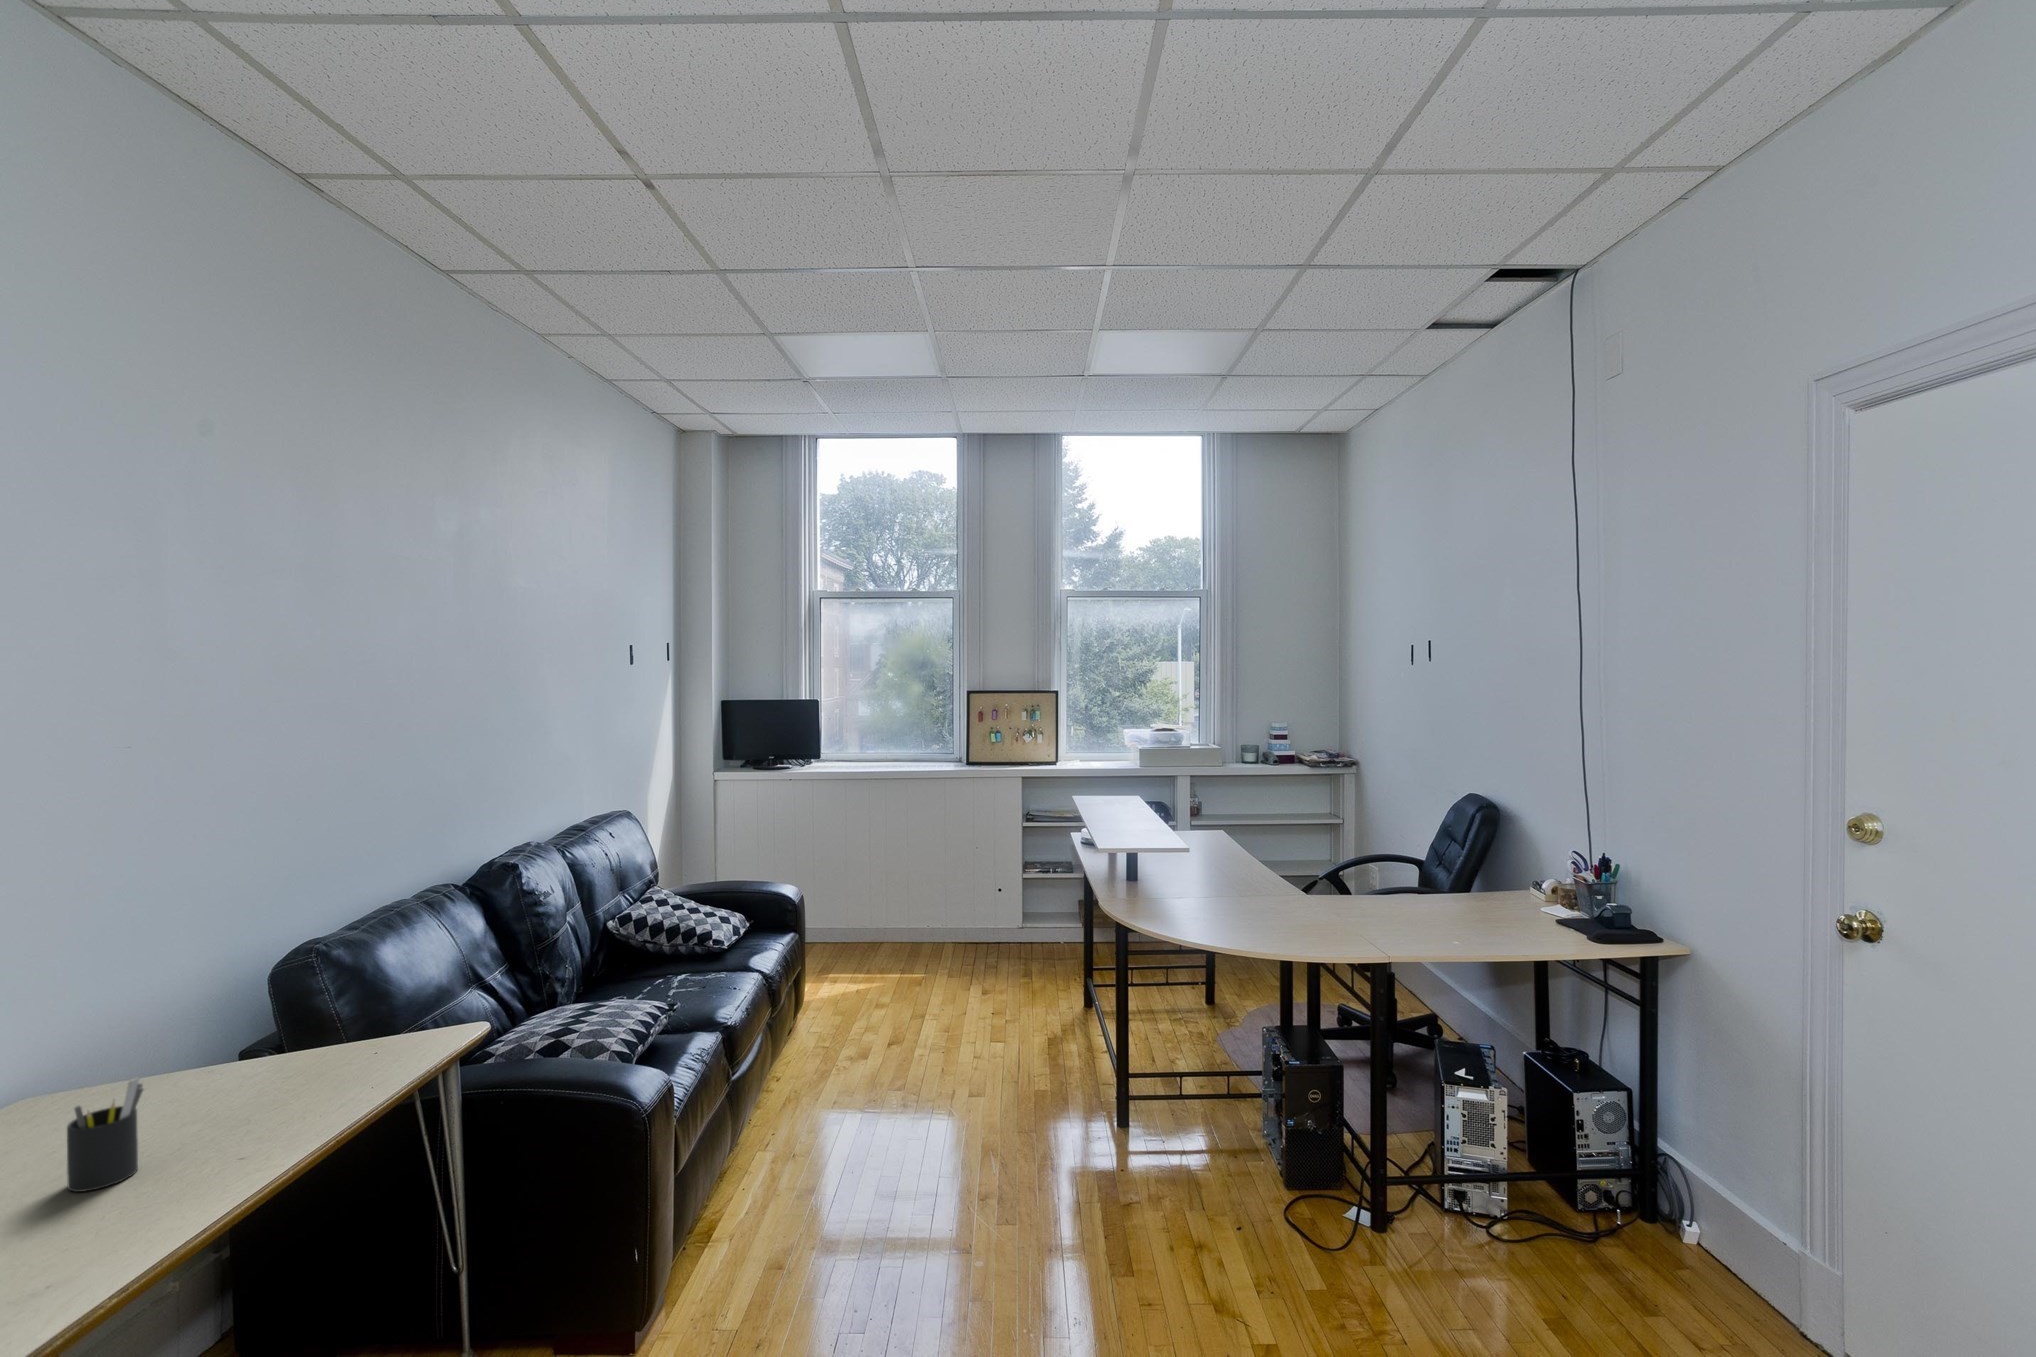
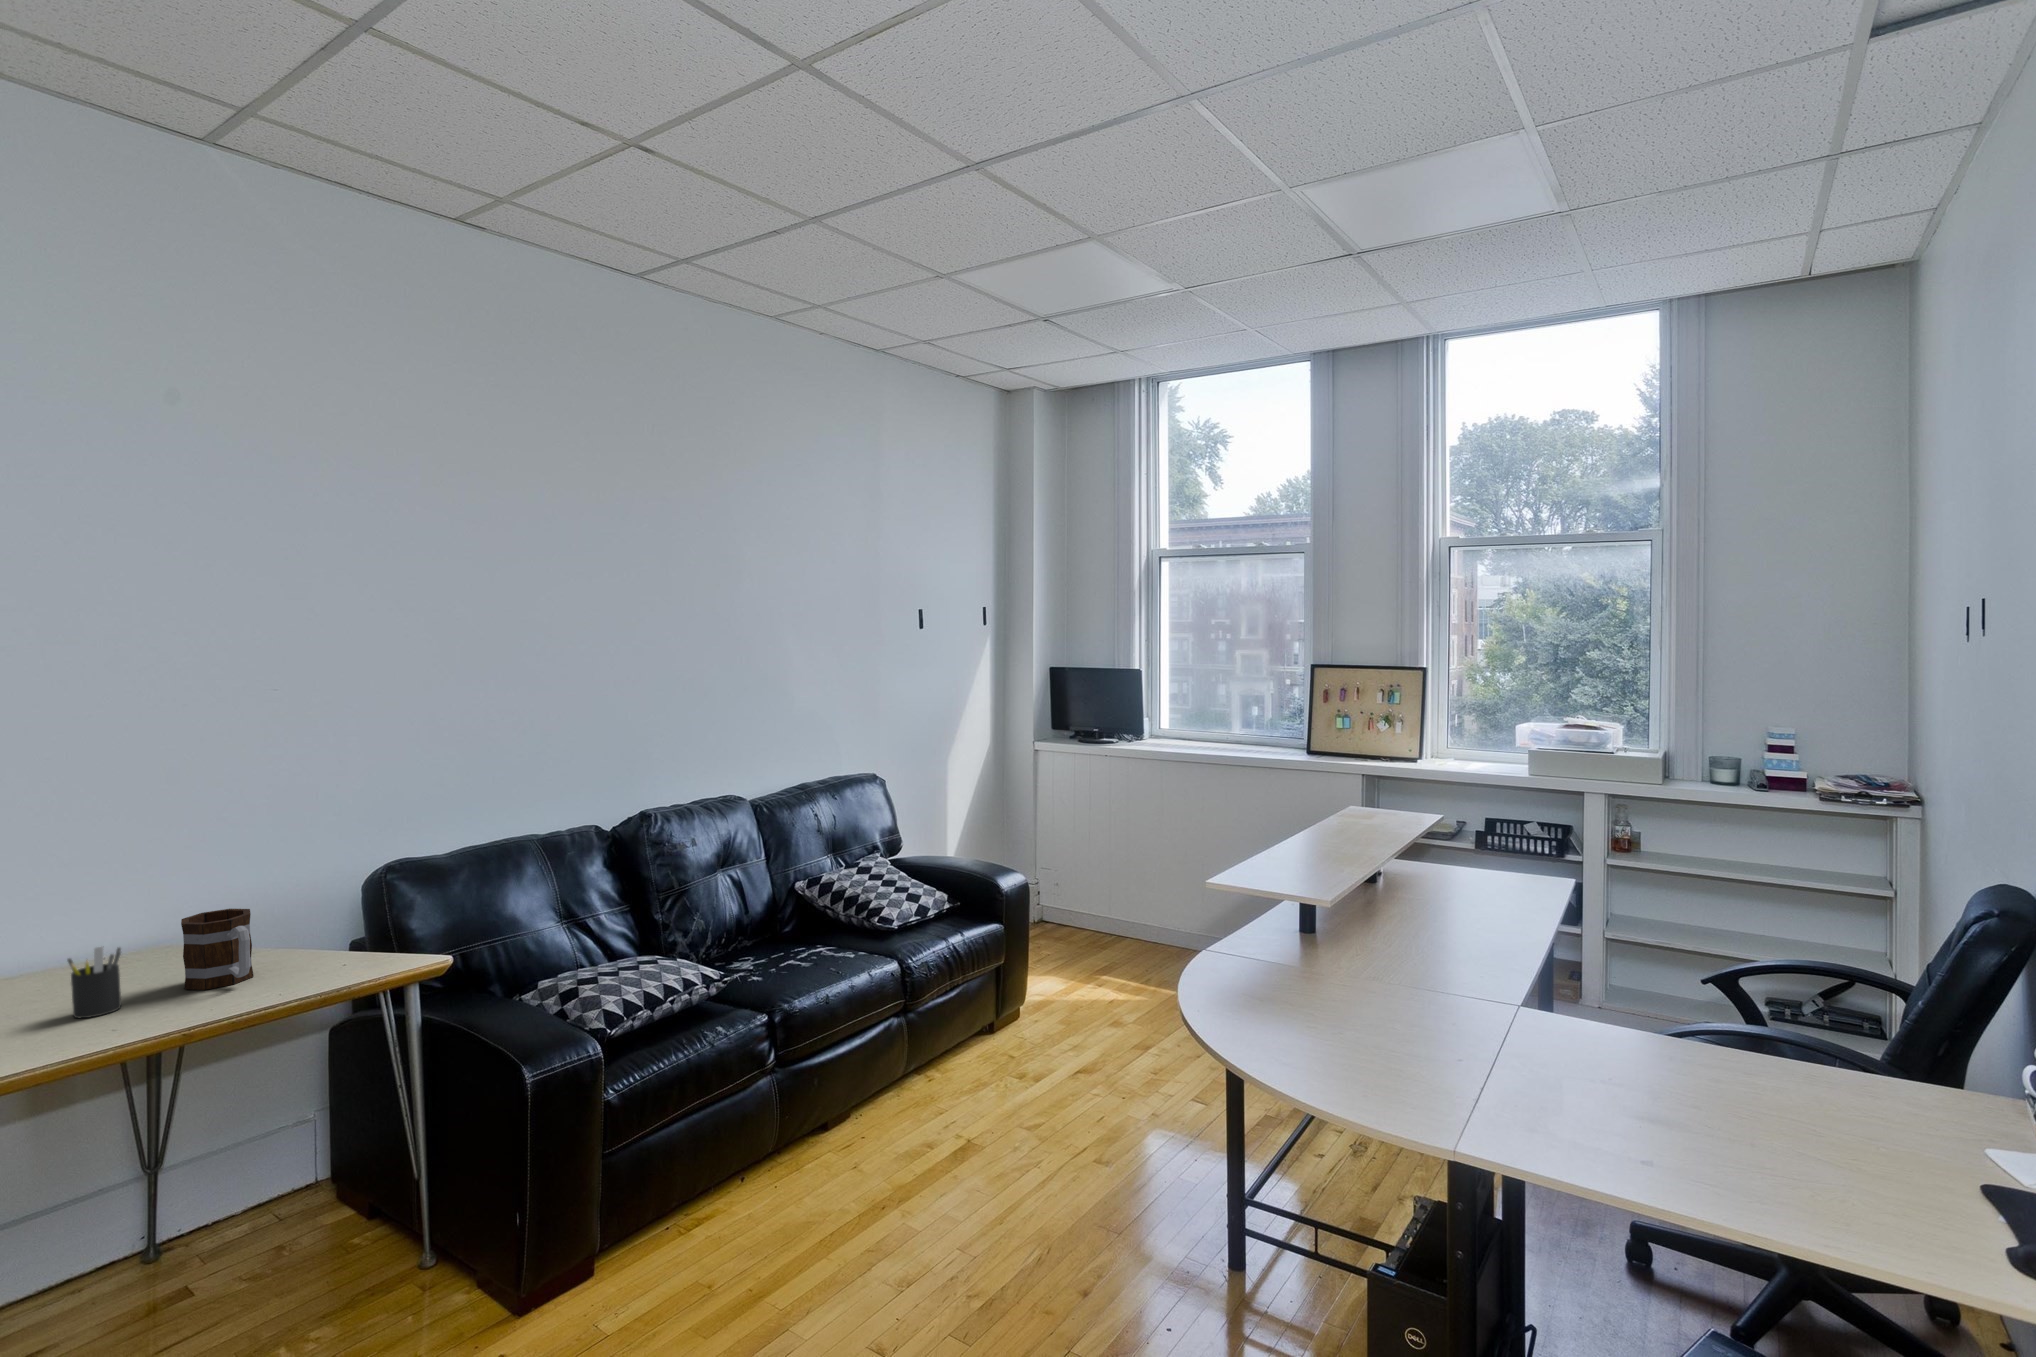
mug: none [159,1009,295,1128] -> present [181,909,254,990]

